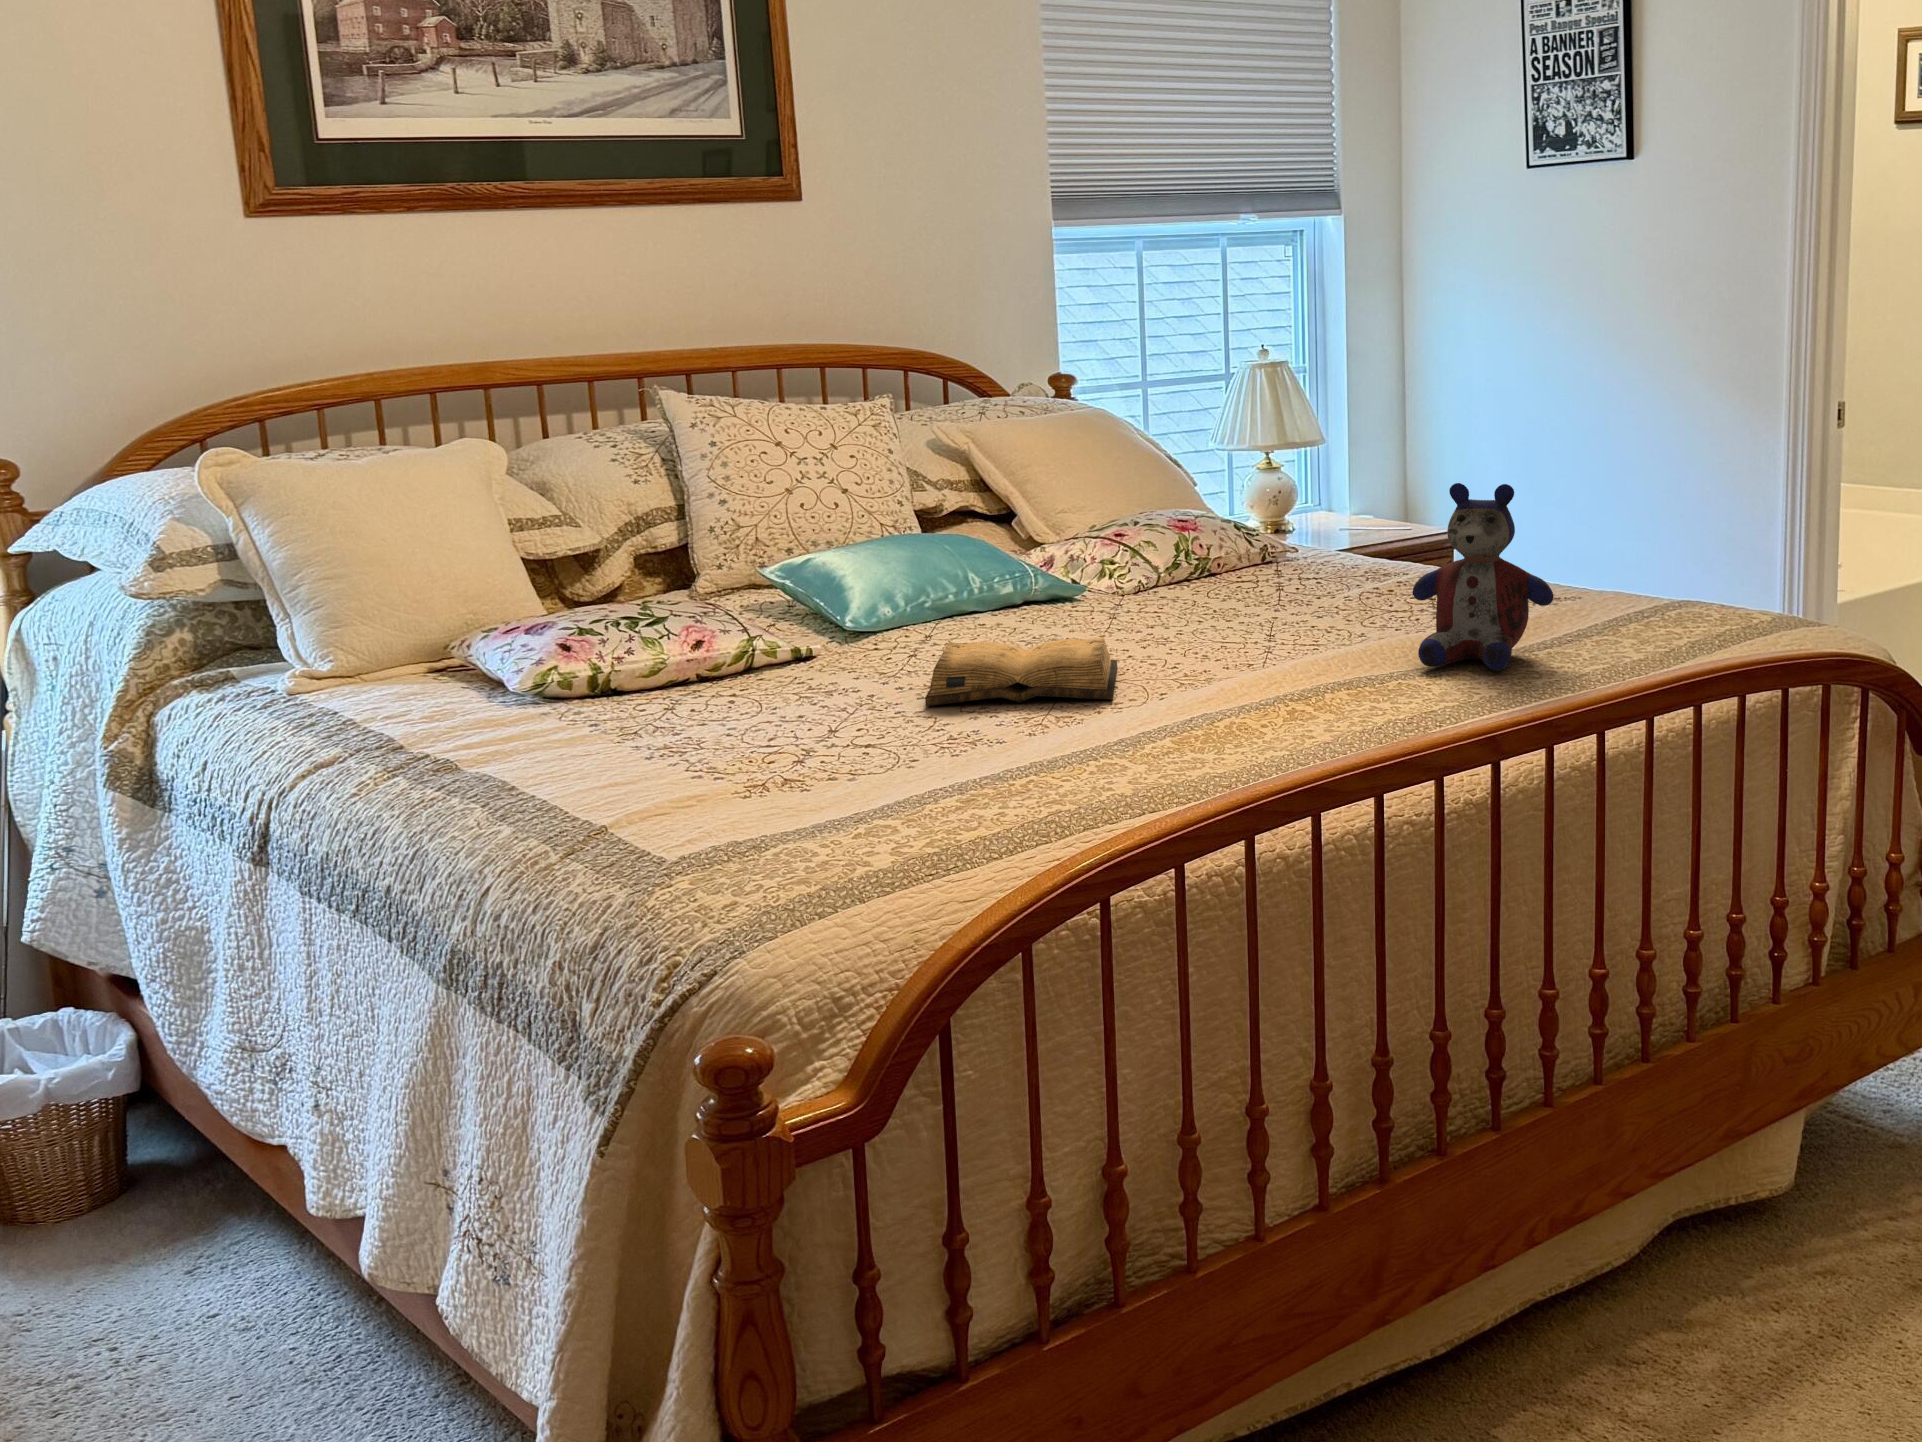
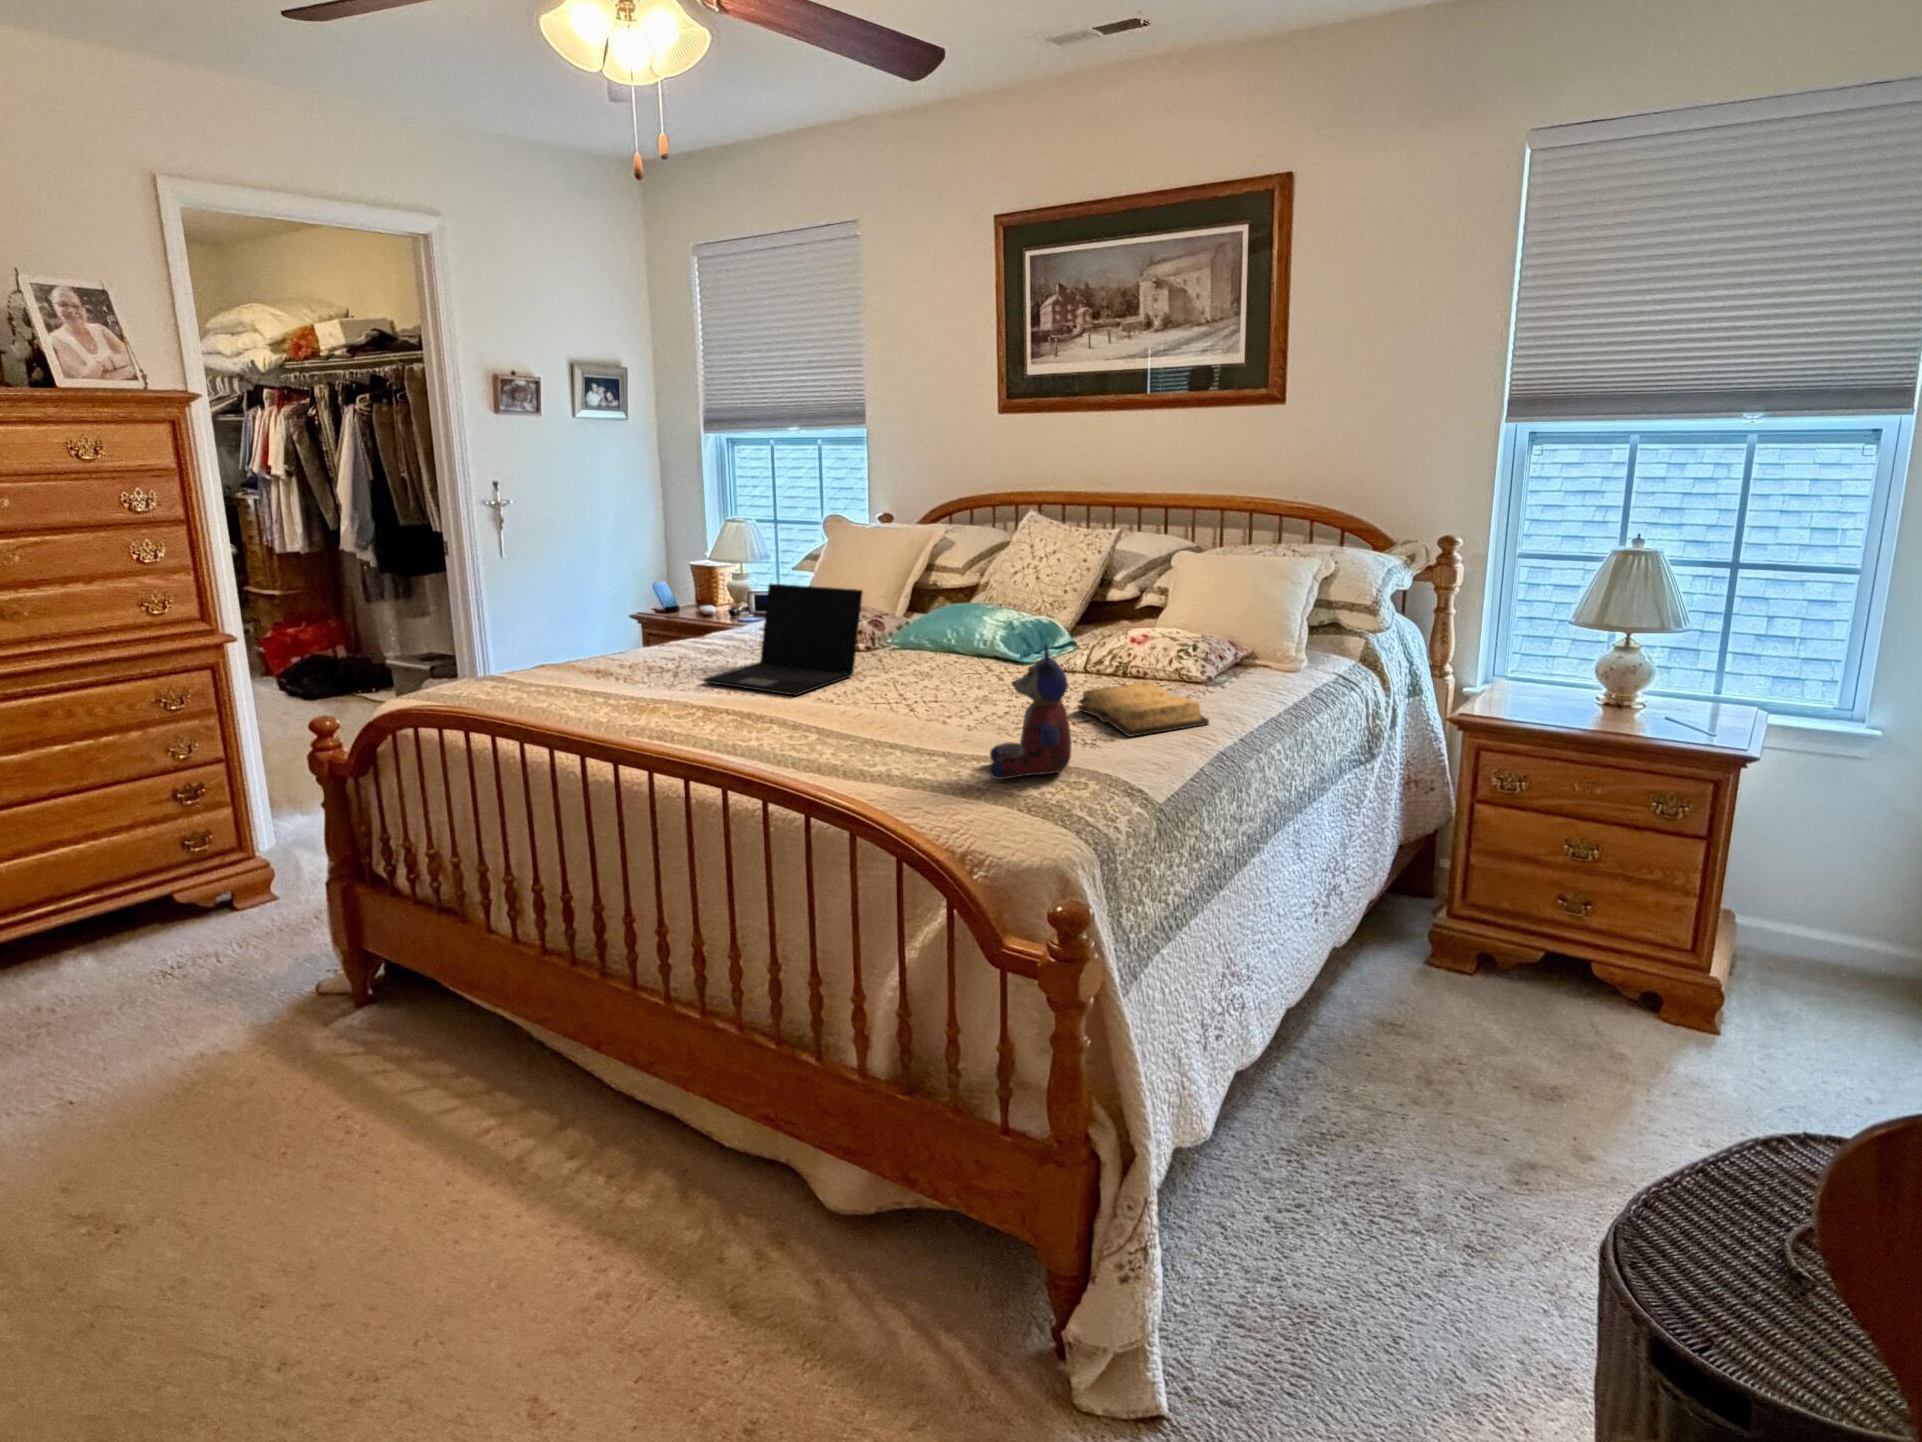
laptop: none [475,529,847,783] -> present [703,584,863,696]
diary: present [925,637,1117,706] -> present [1078,682,1209,737]

